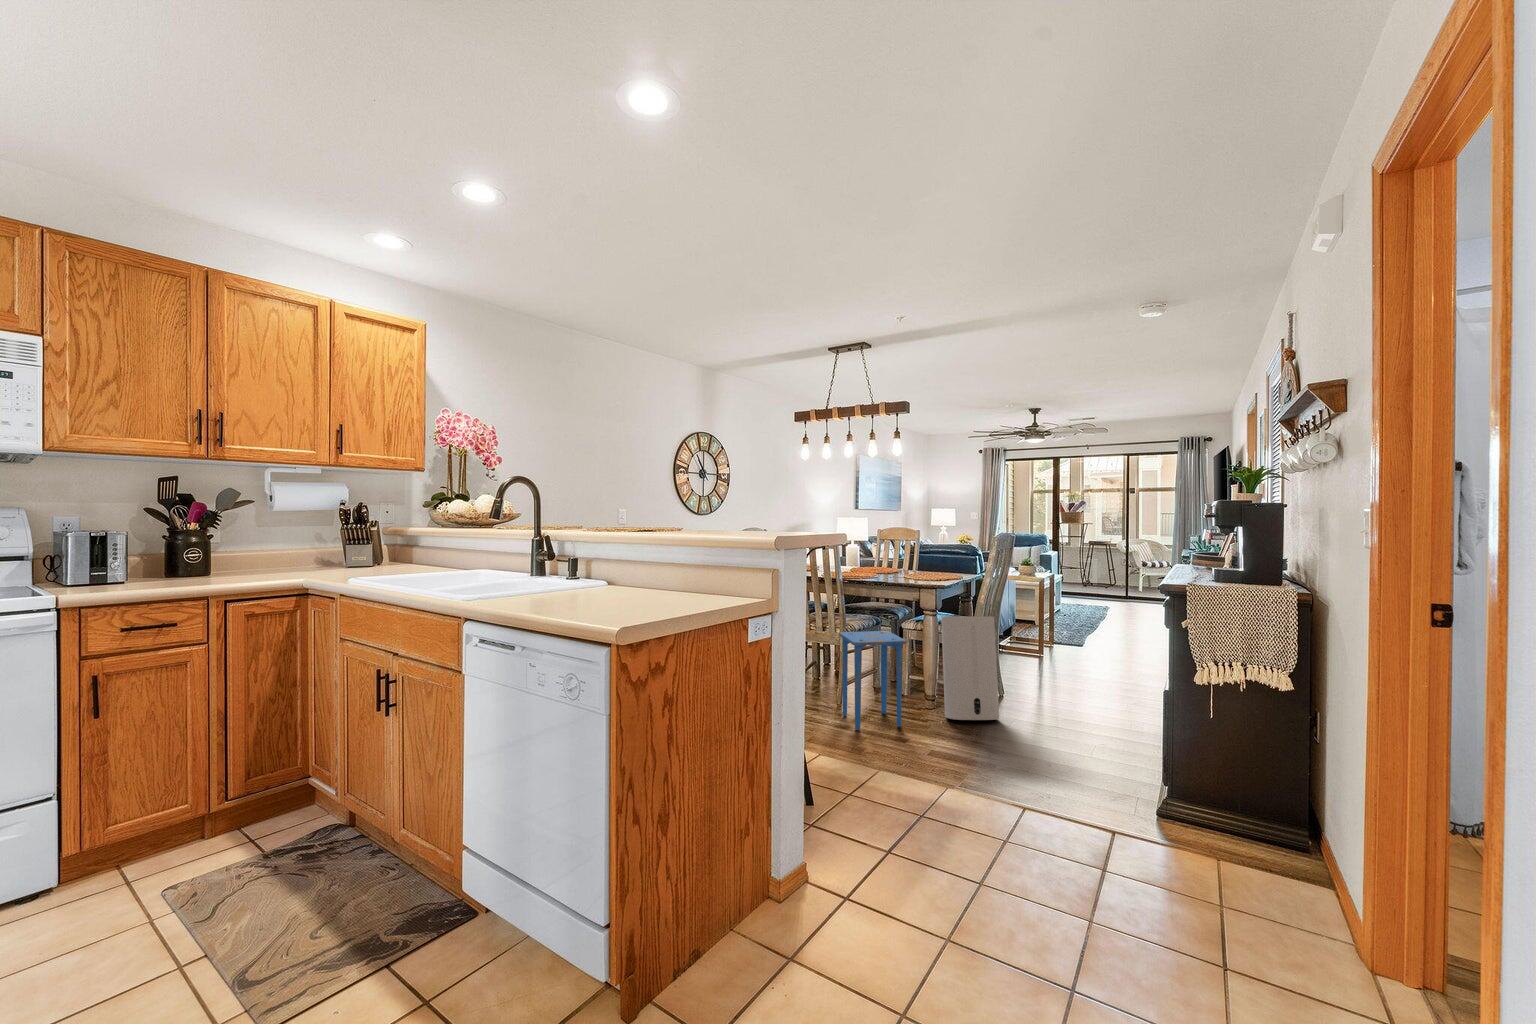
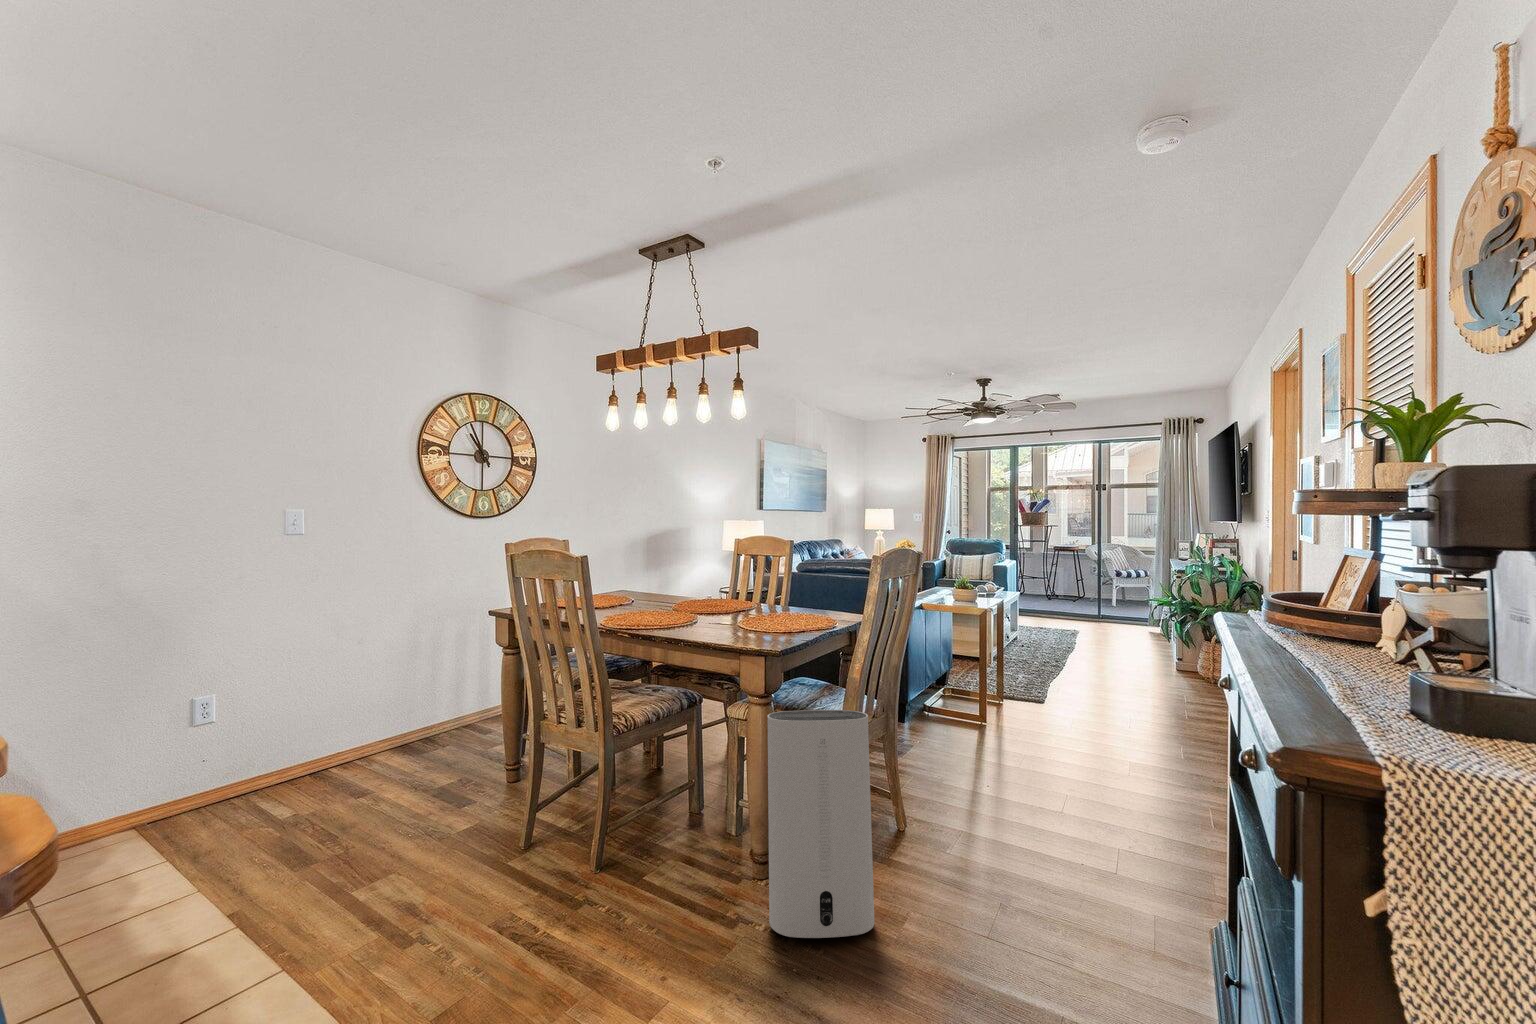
side table: present [839,631,906,729] -> none [554,742,675,977]

